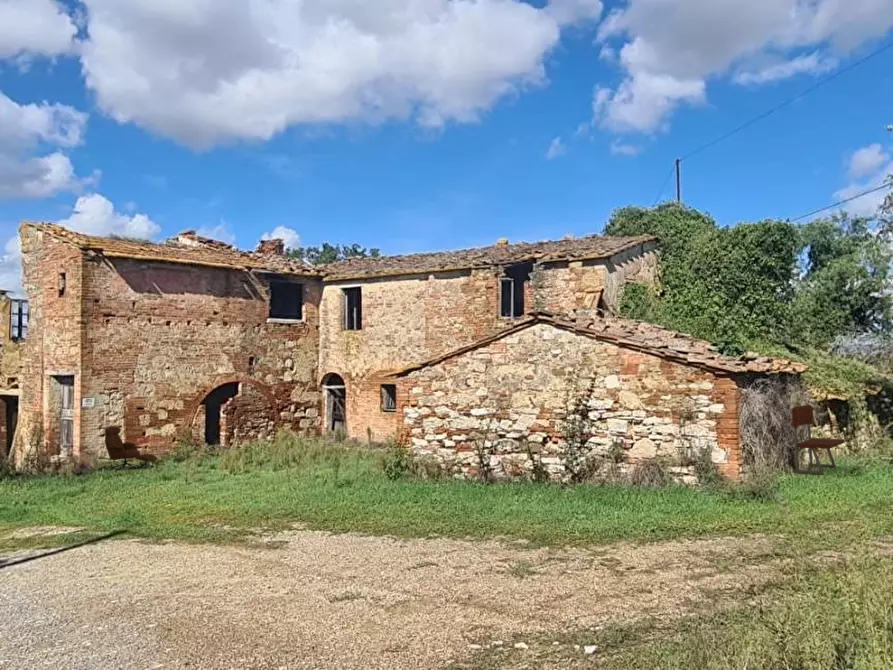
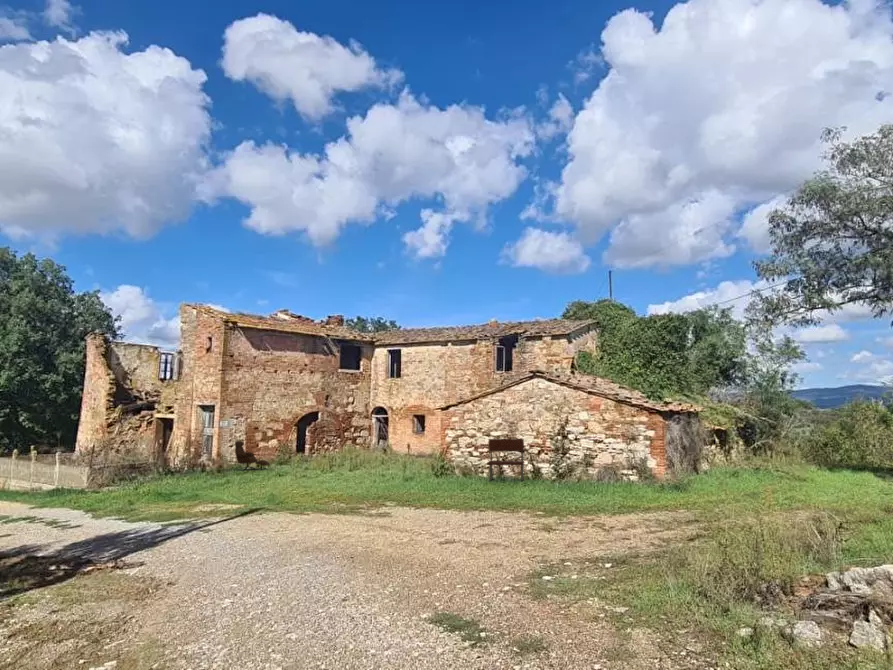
bench: present [792,405,844,474] -> present [487,439,524,481]

